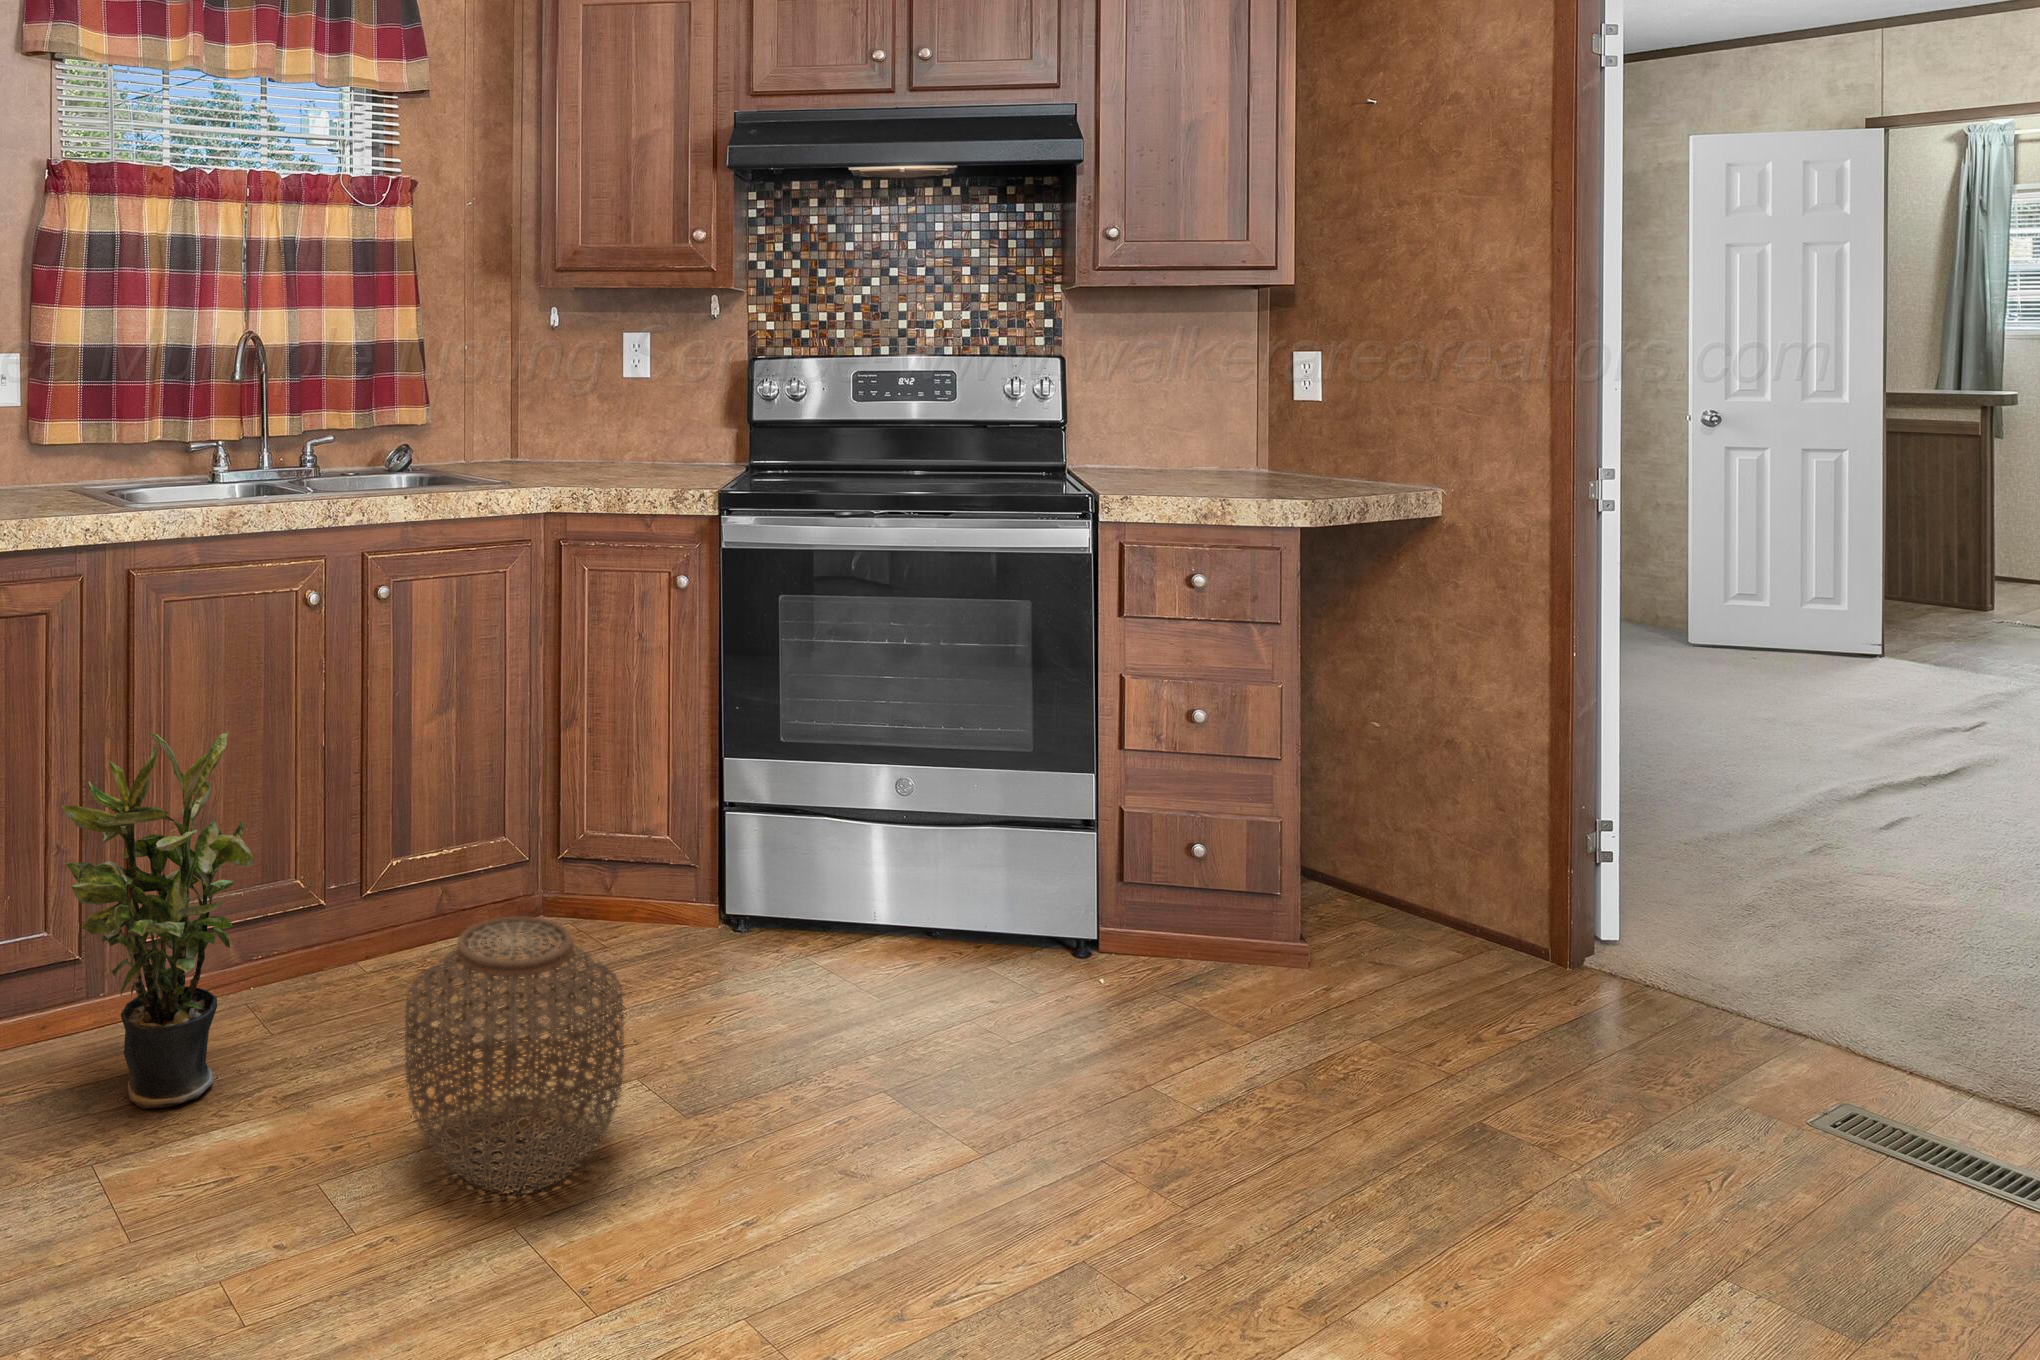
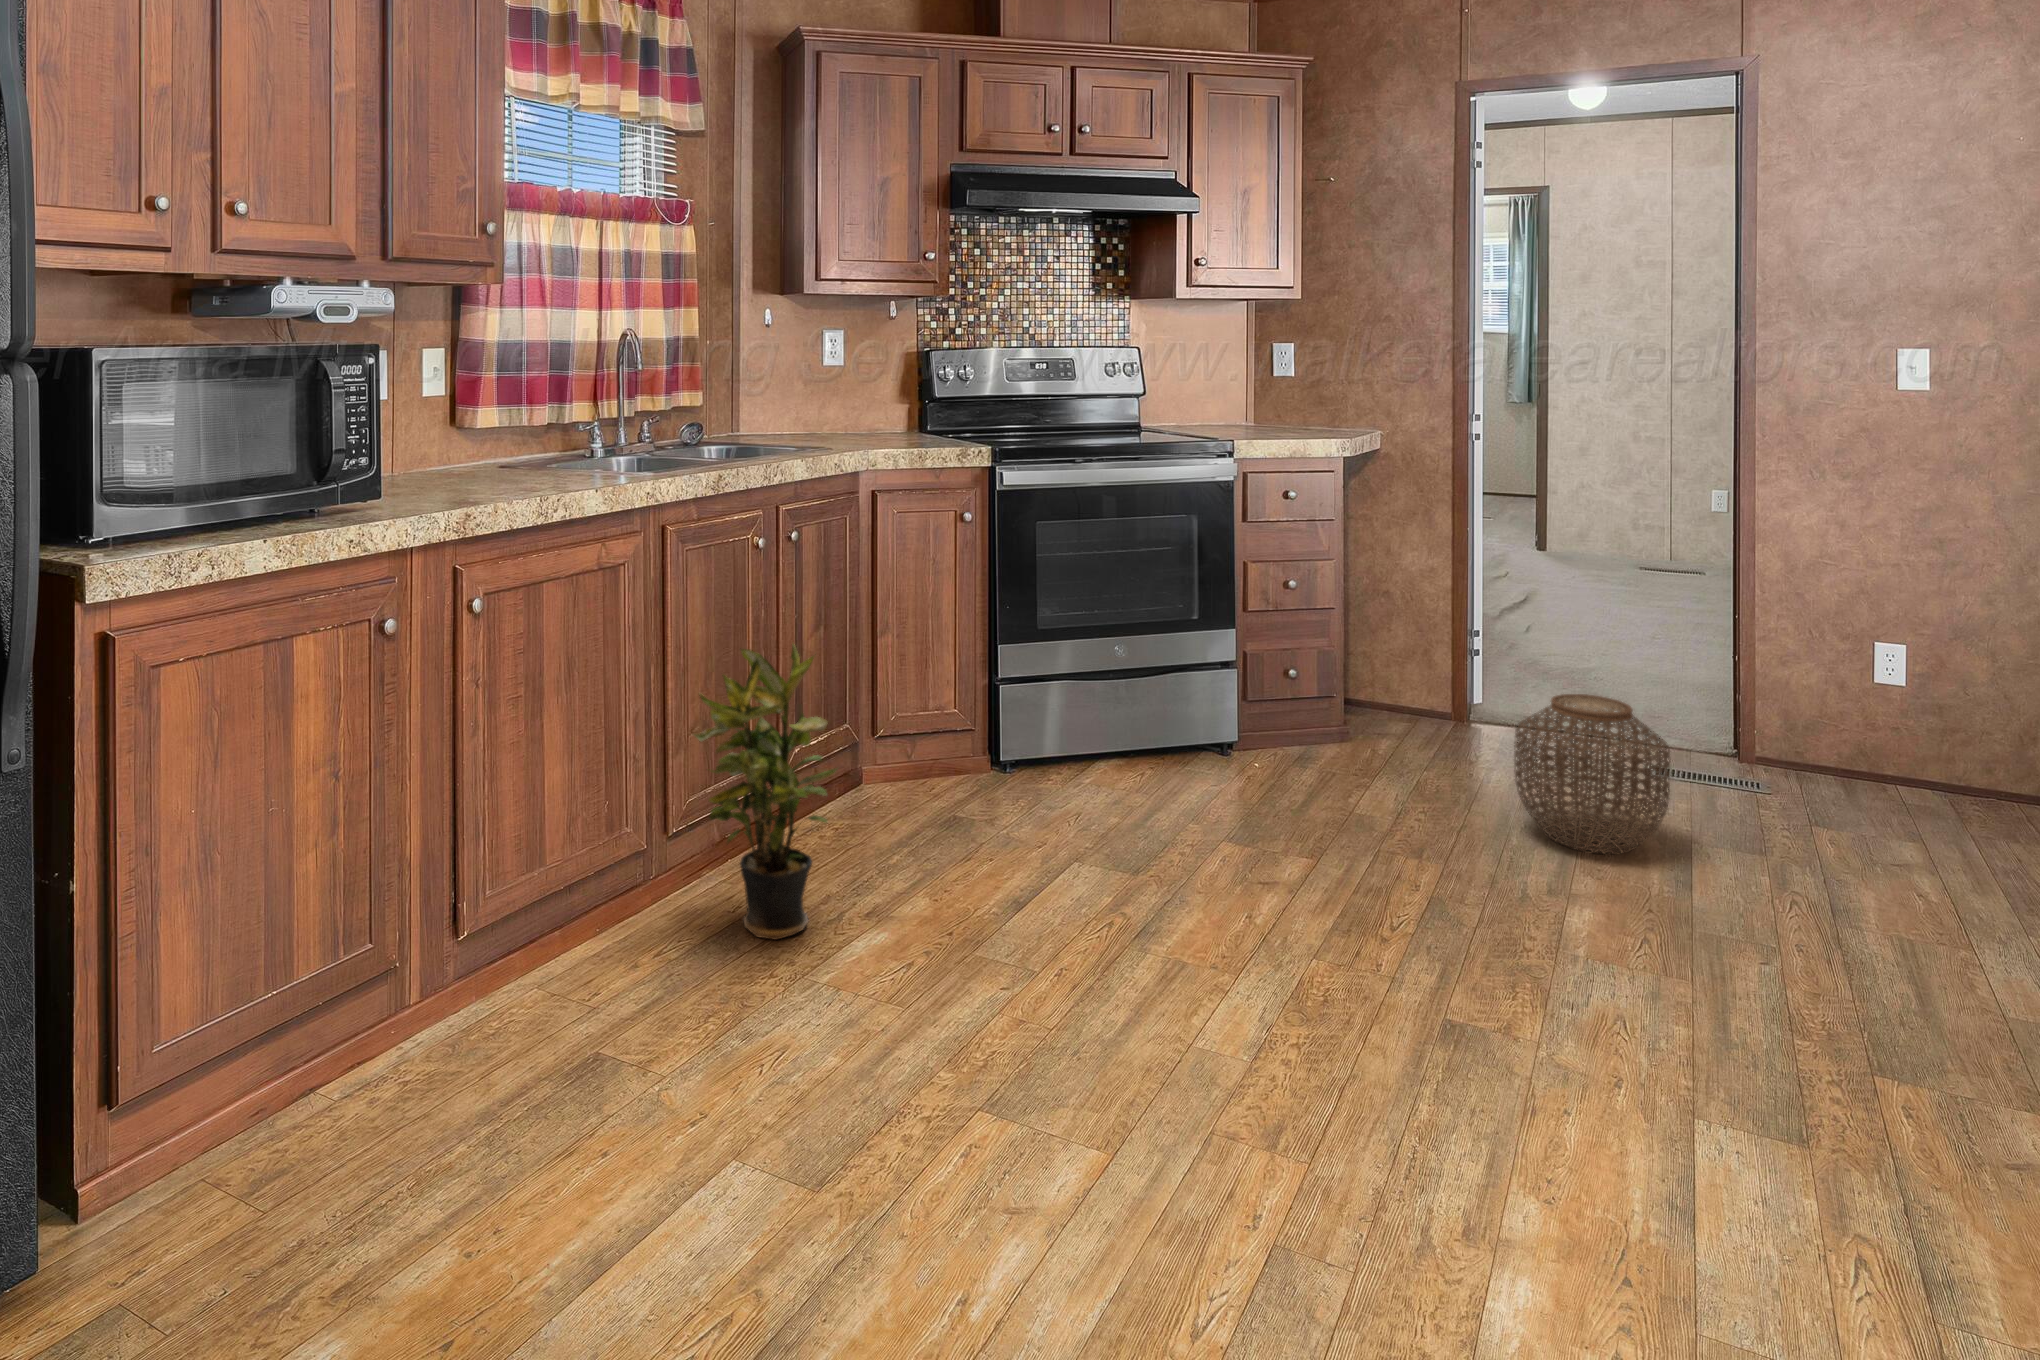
woven basket: present [405,916,624,1192] -> present [1514,694,1670,854]

